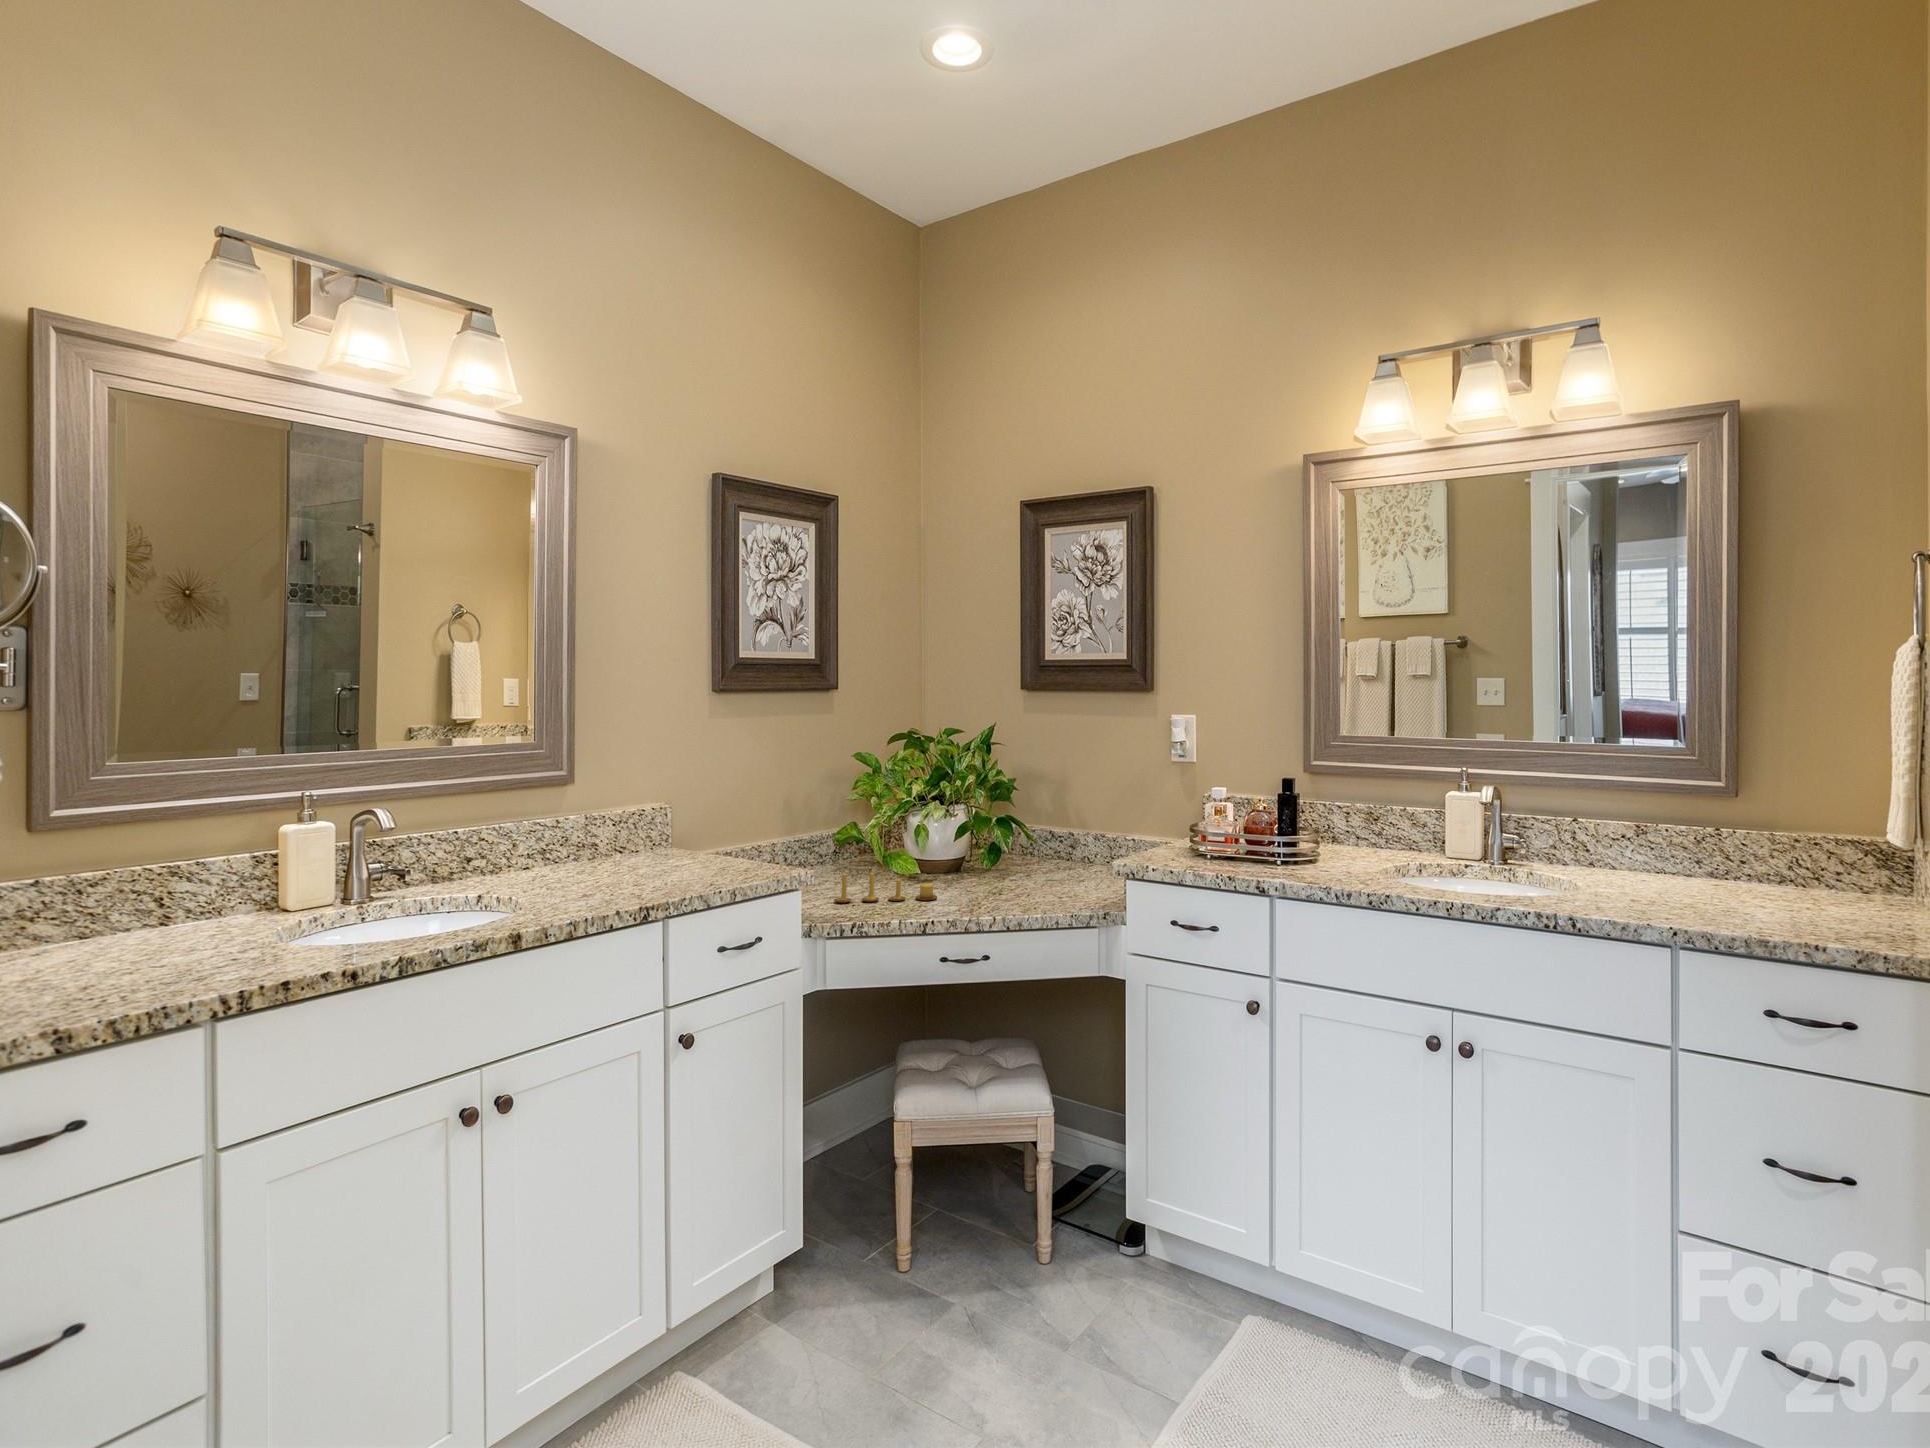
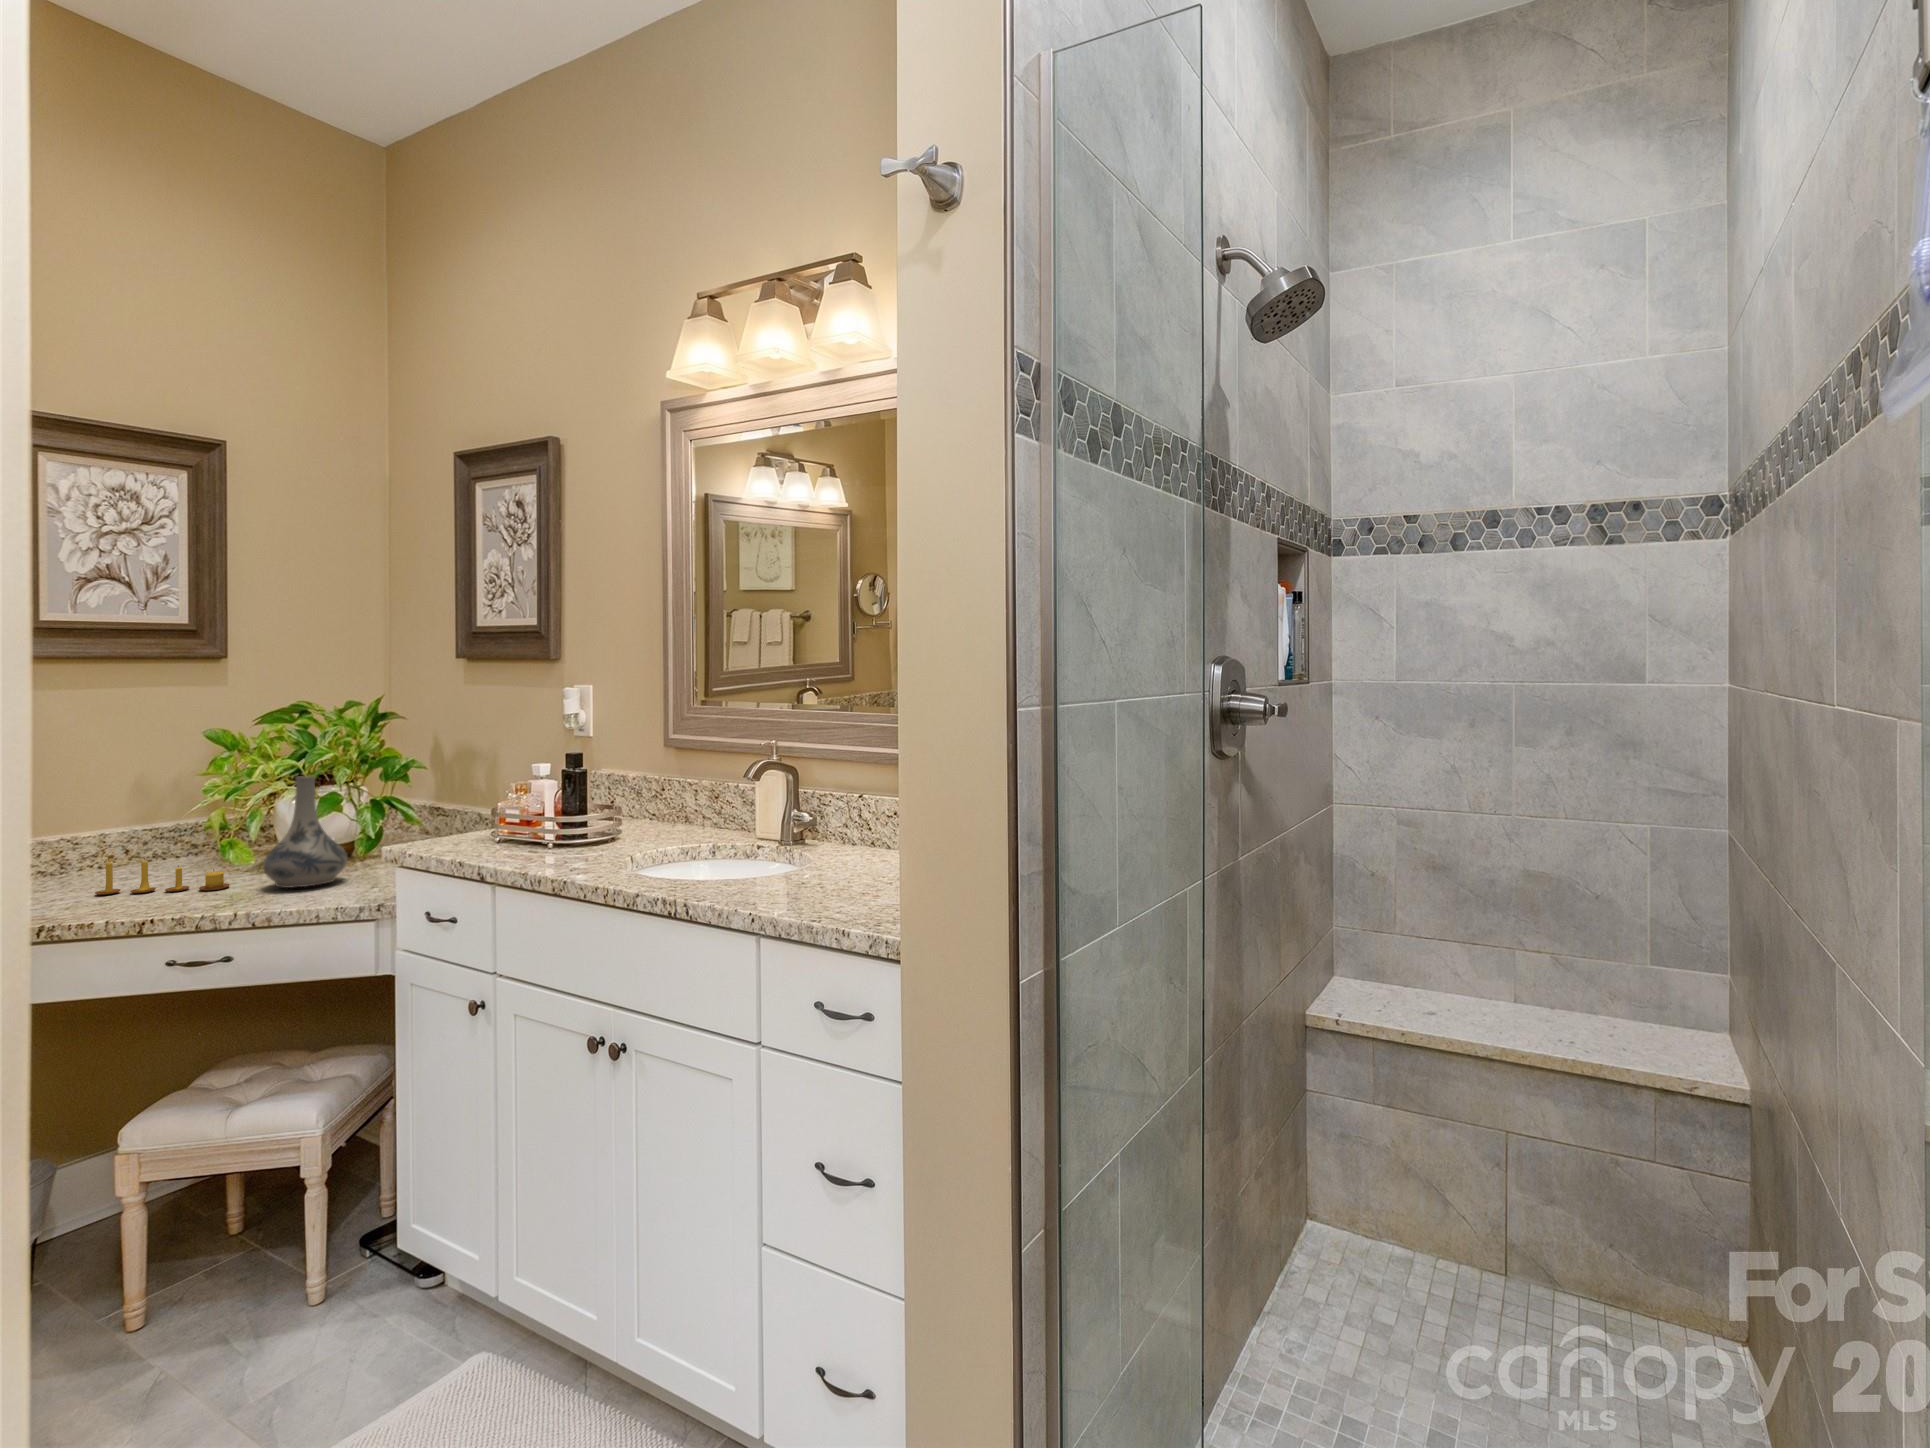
decorative vase: none [970,797,1034,899] -> present [263,776,348,888]

